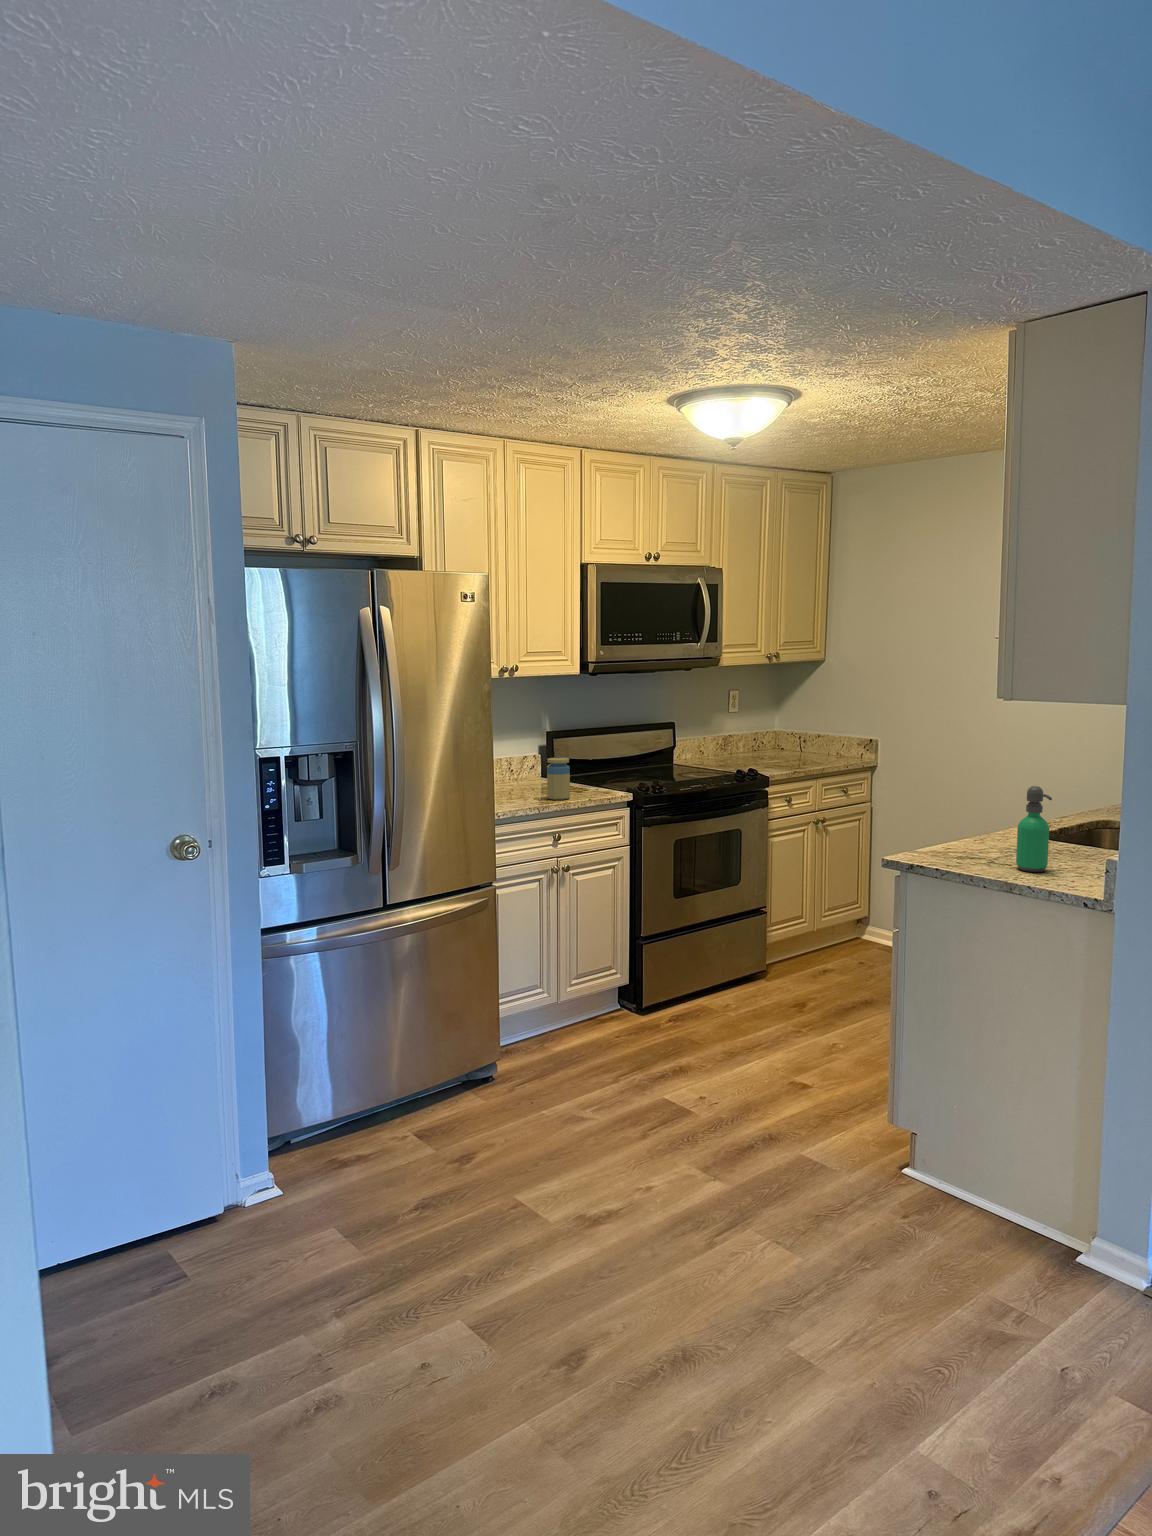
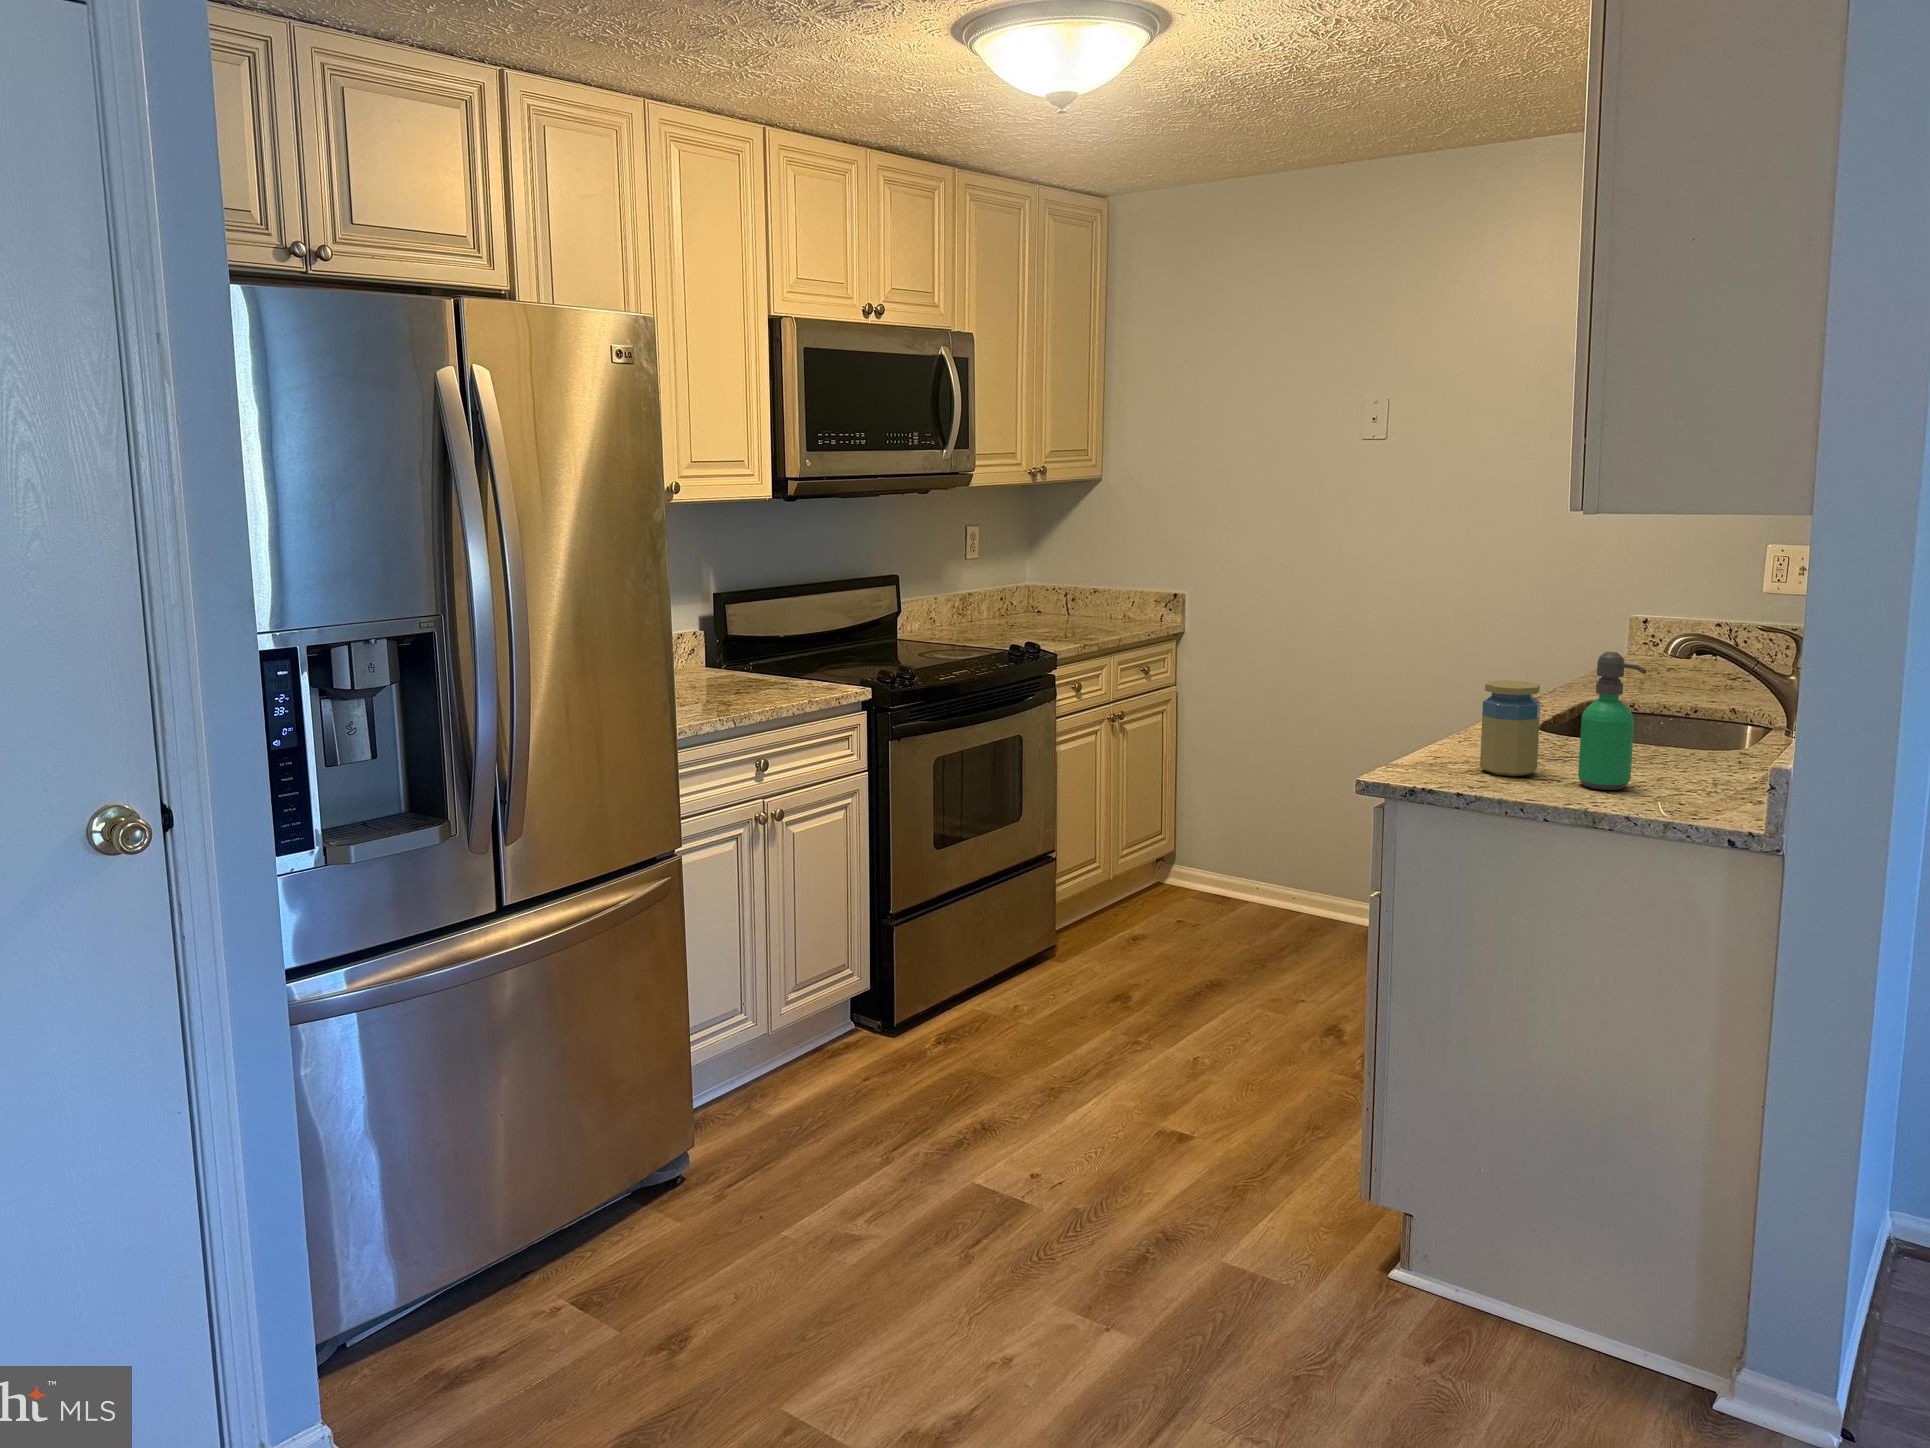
jar: present [547,758,570,800] -> present [1480,680,1540,776]

